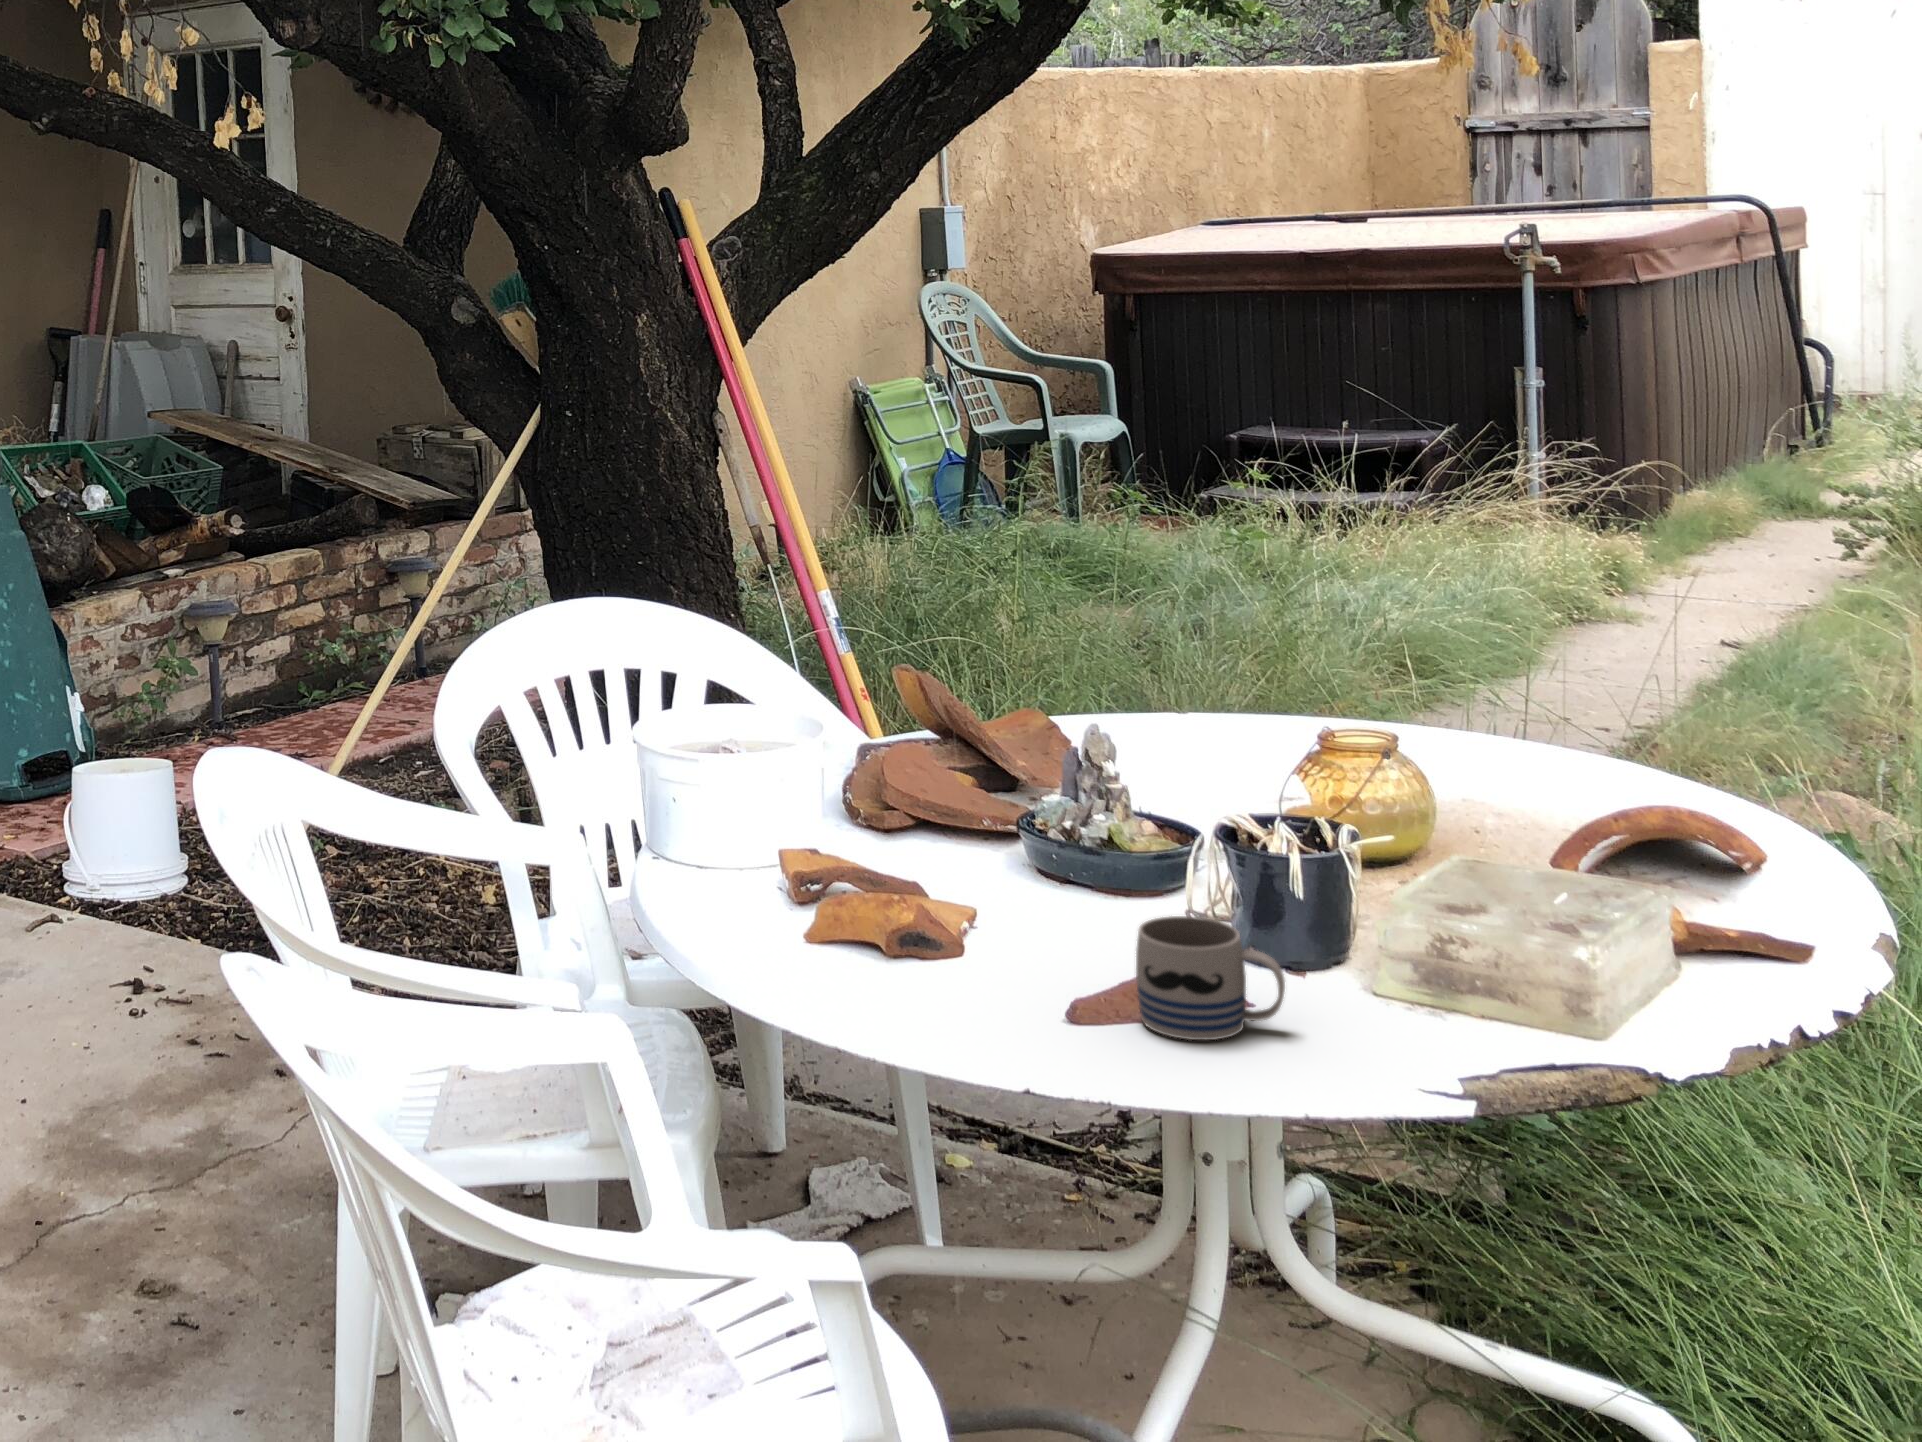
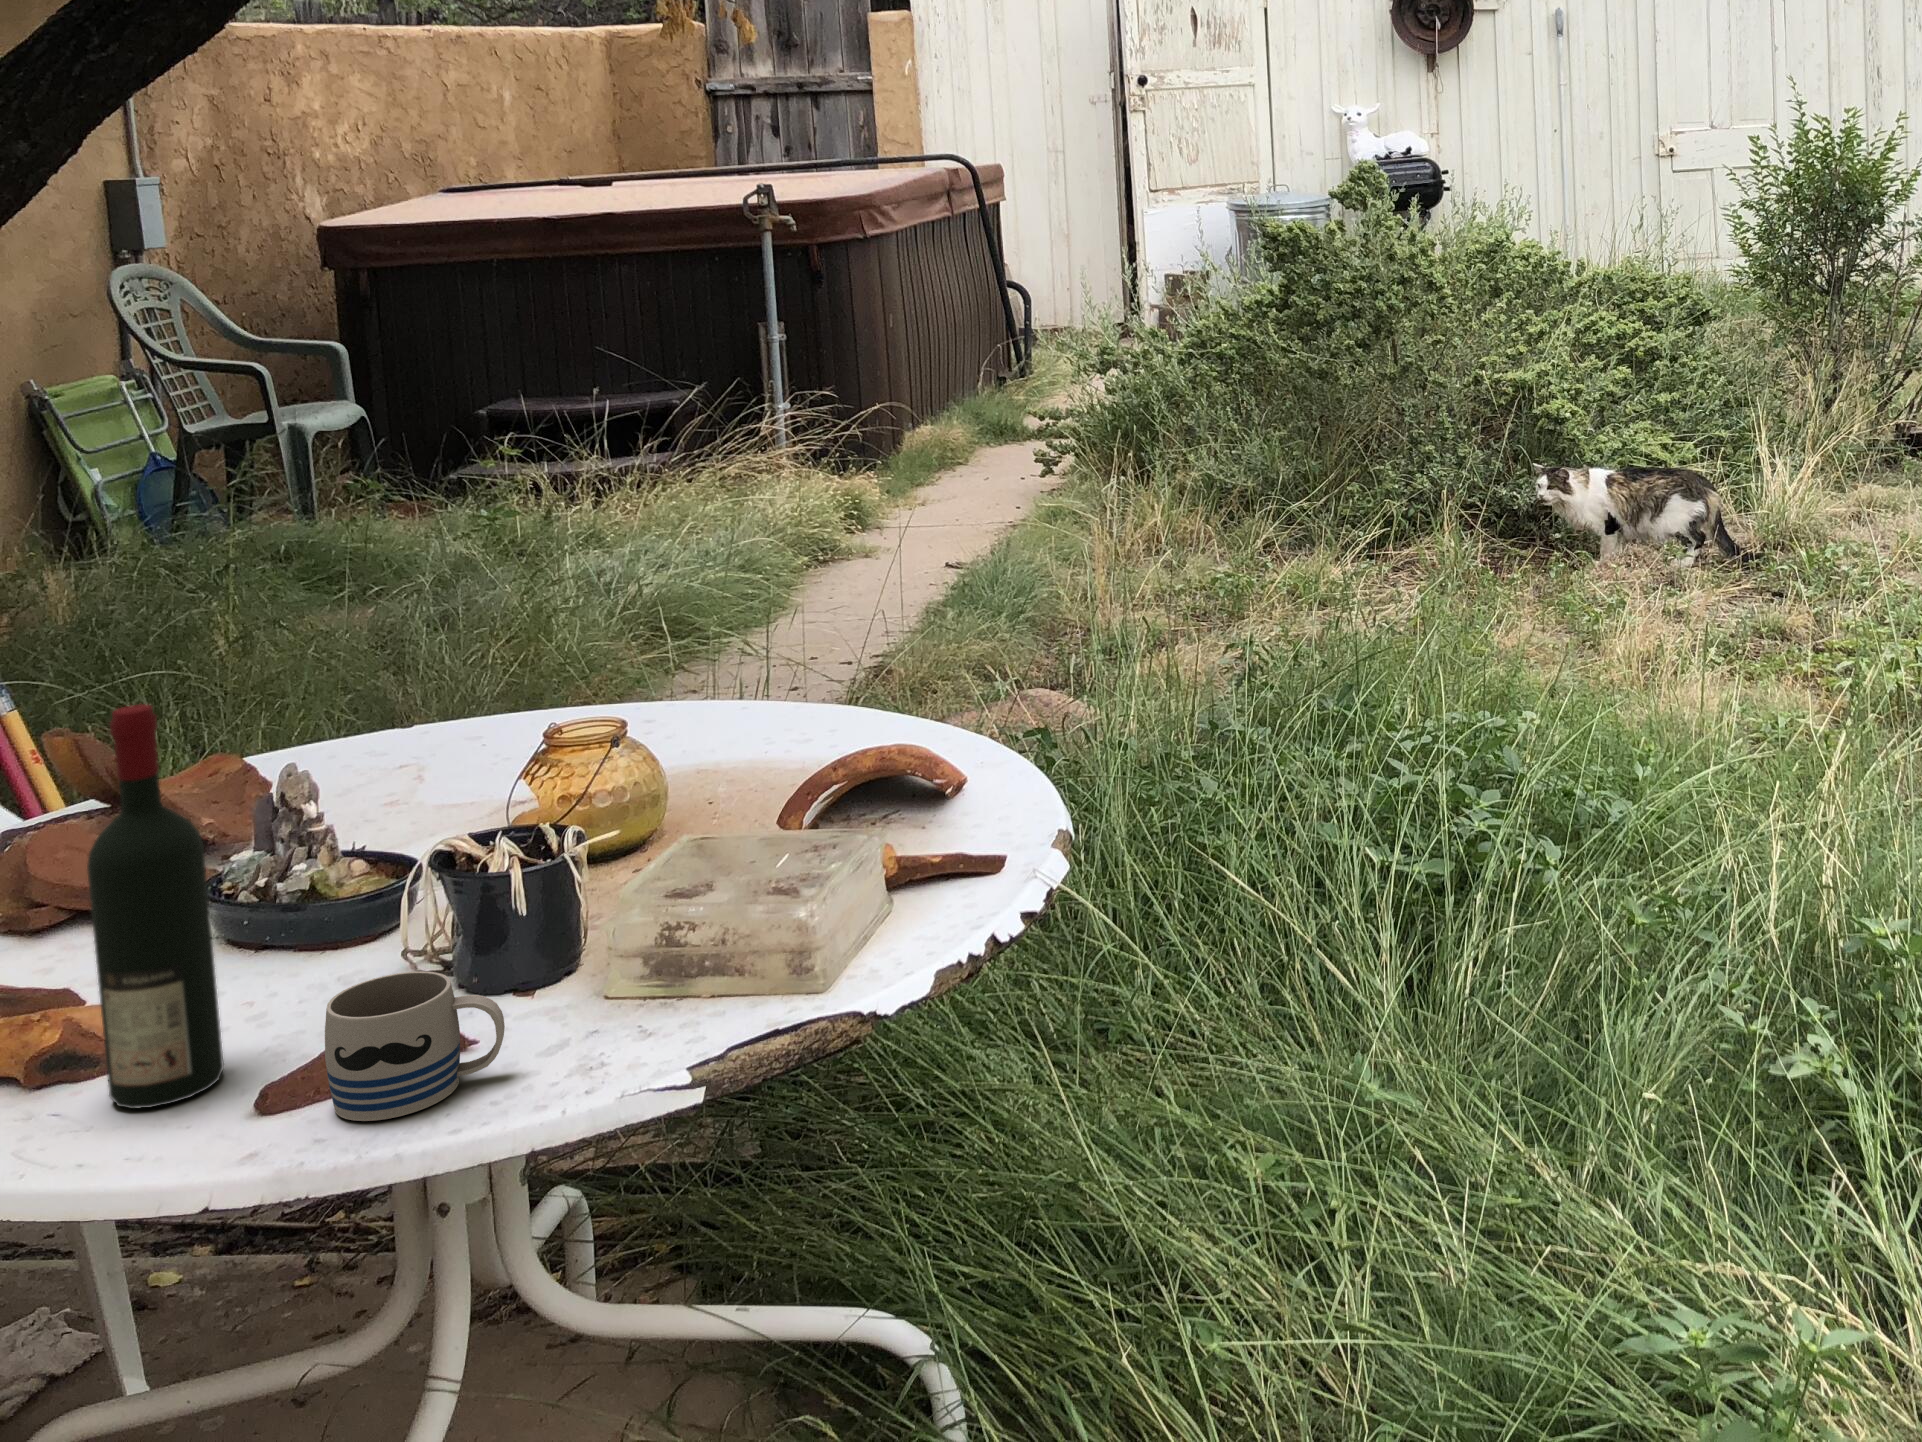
wine bottle: none [963,647,1053,980] -> present [87,704,224,1109]

